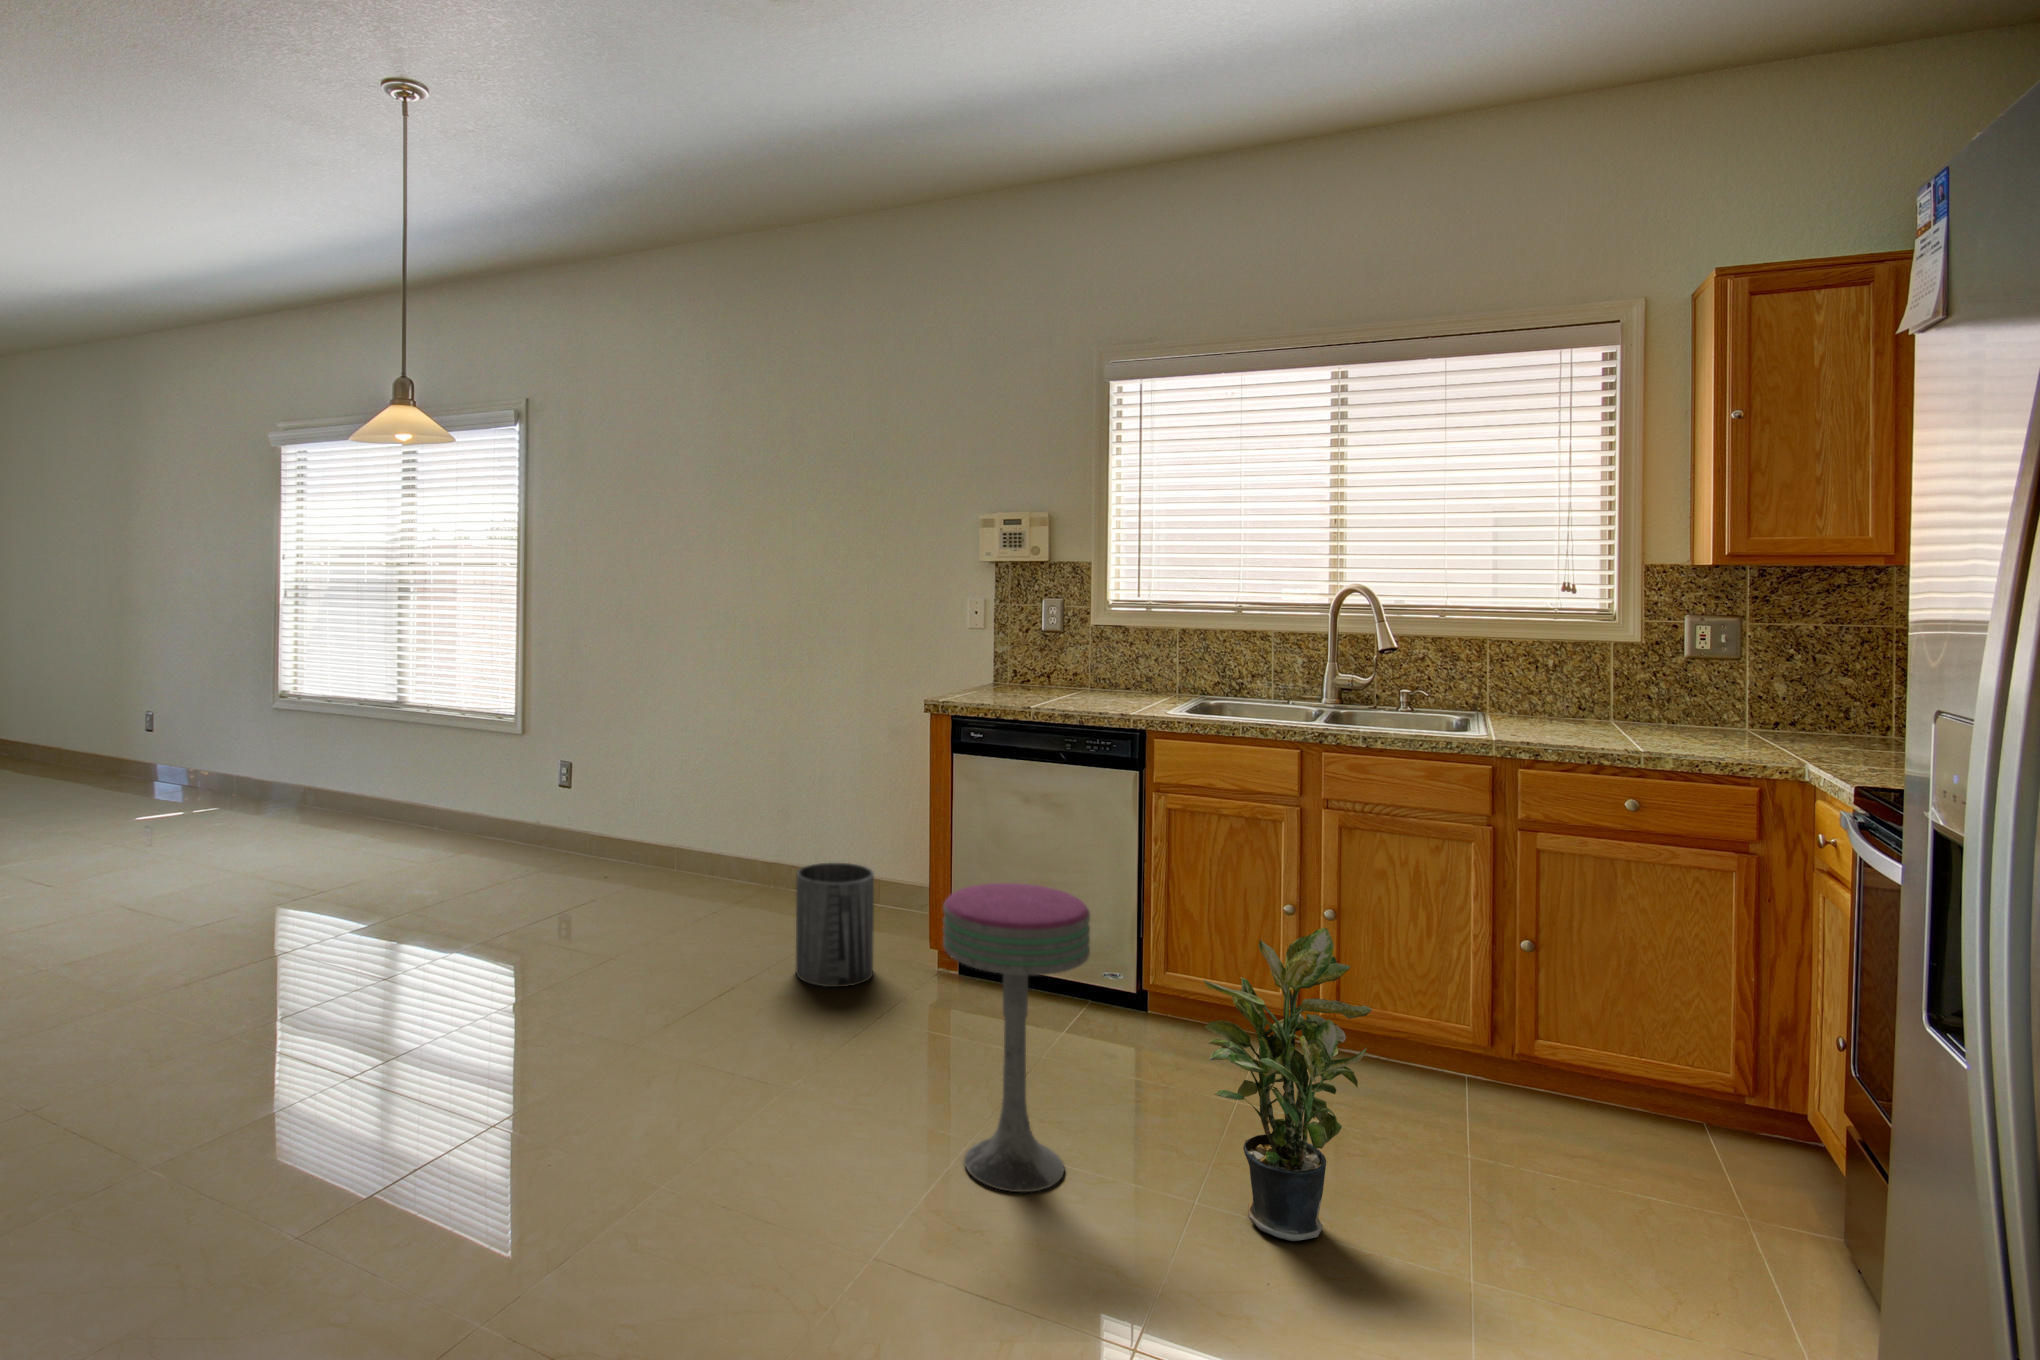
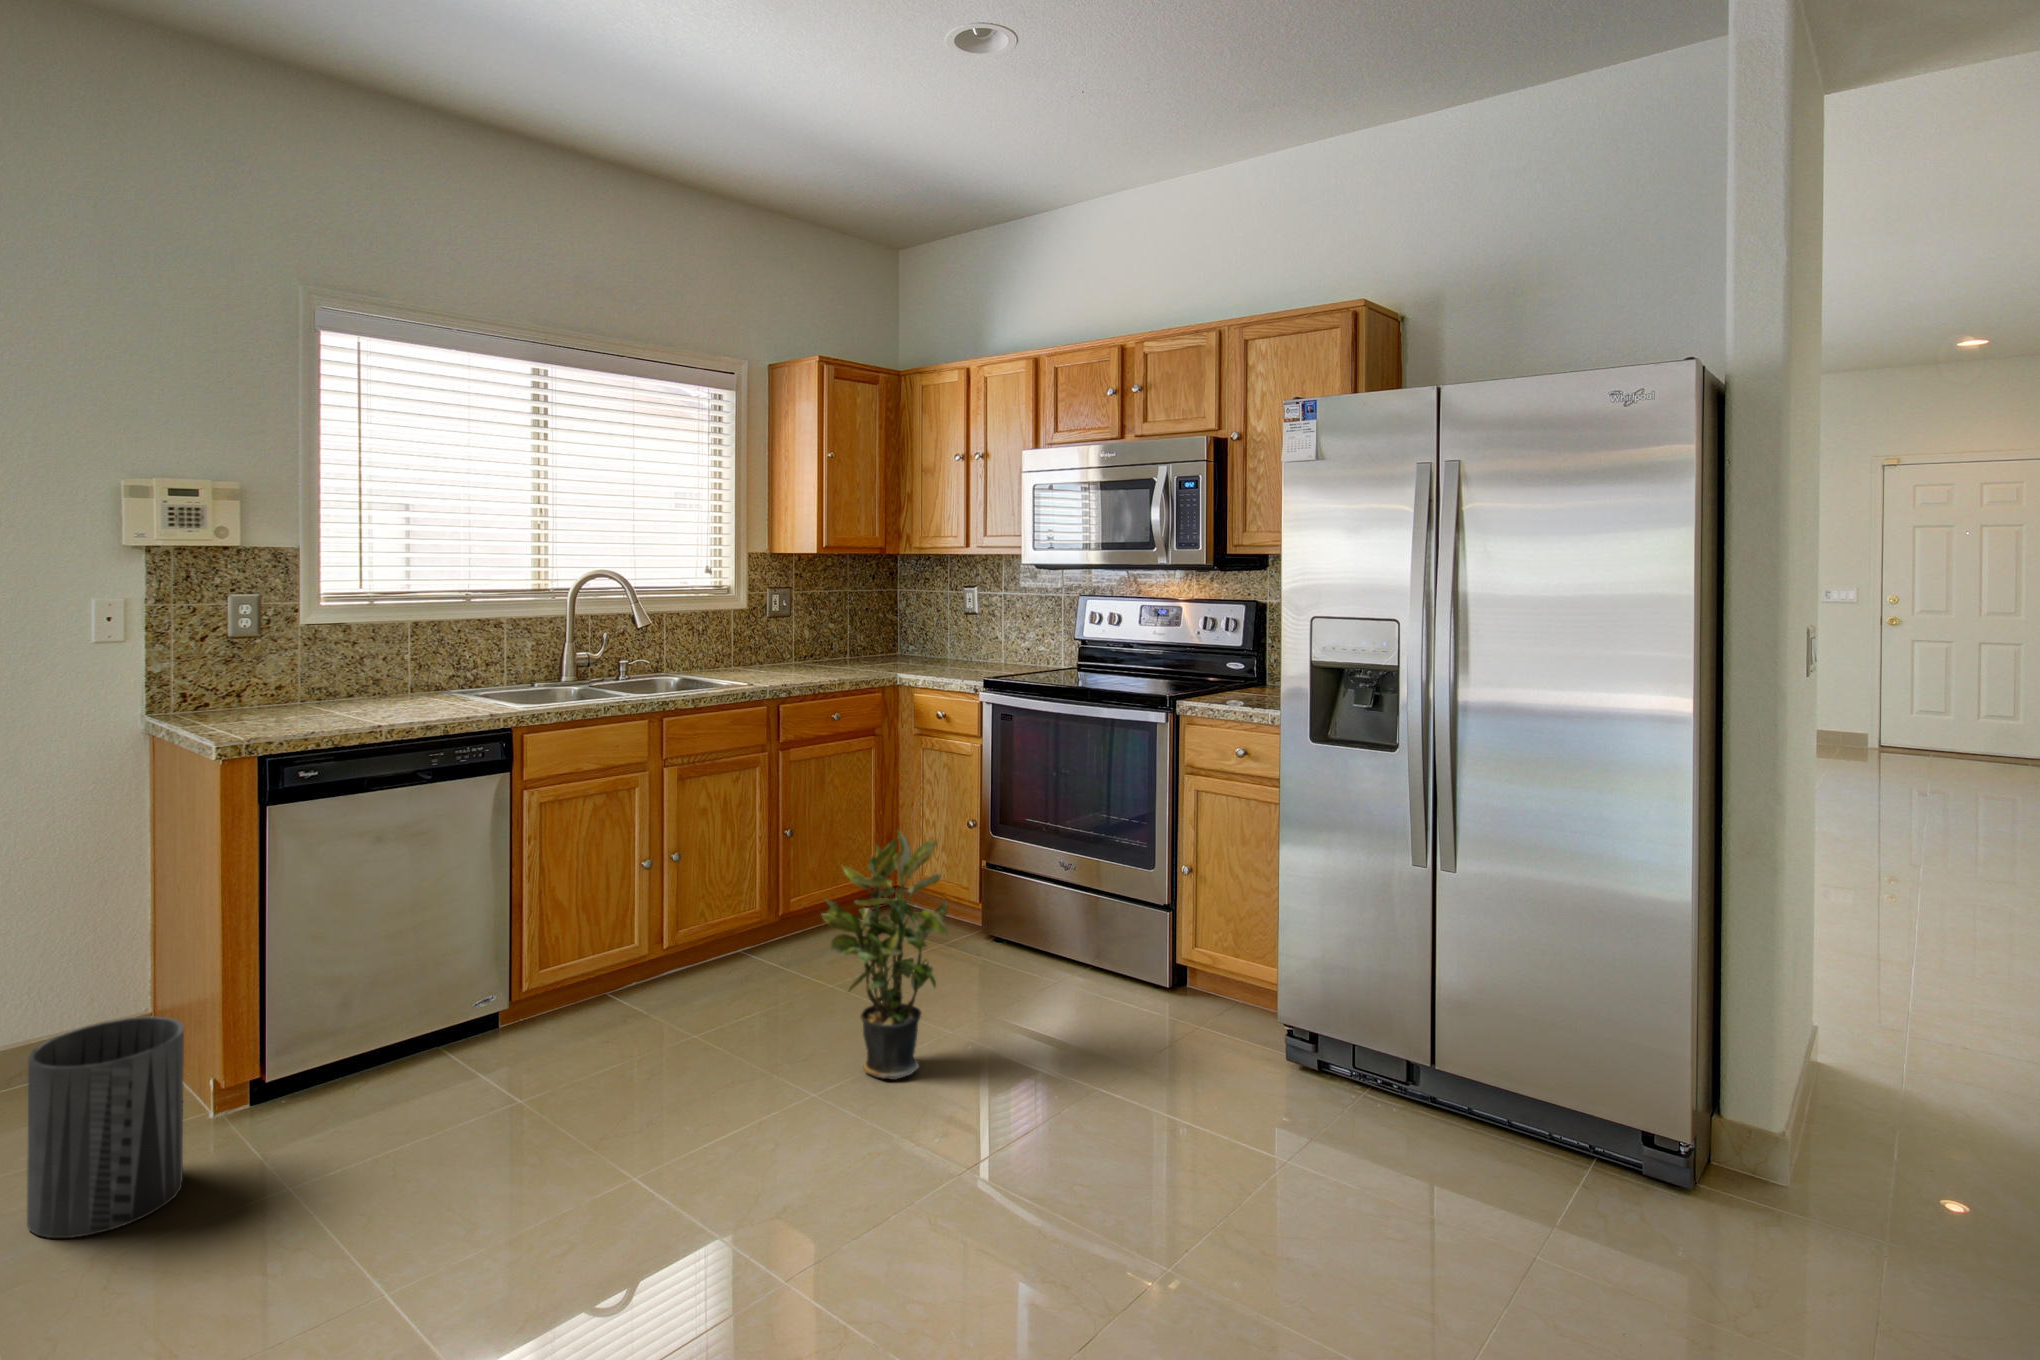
bar stool: present [943,883,1090,1192] -> none [656,875,807,1191]

